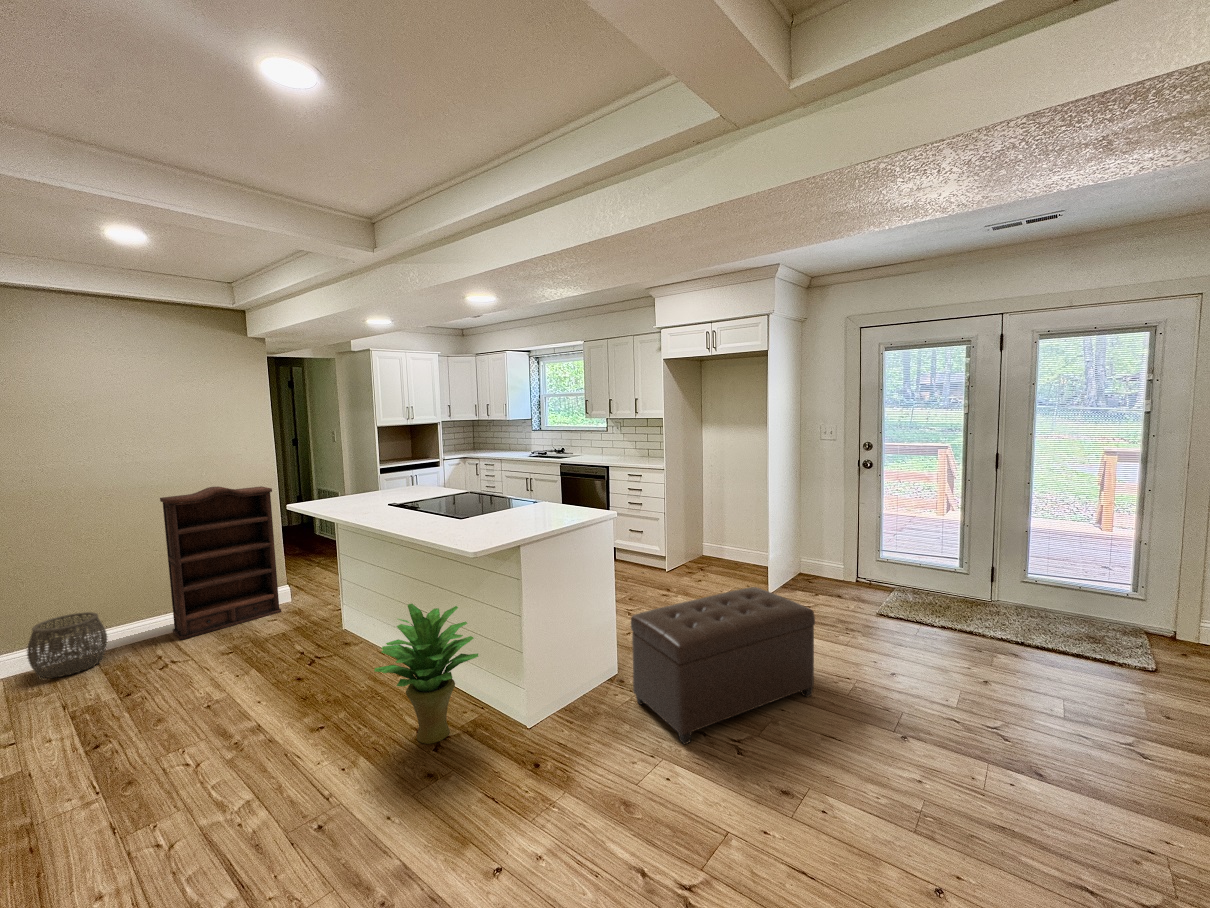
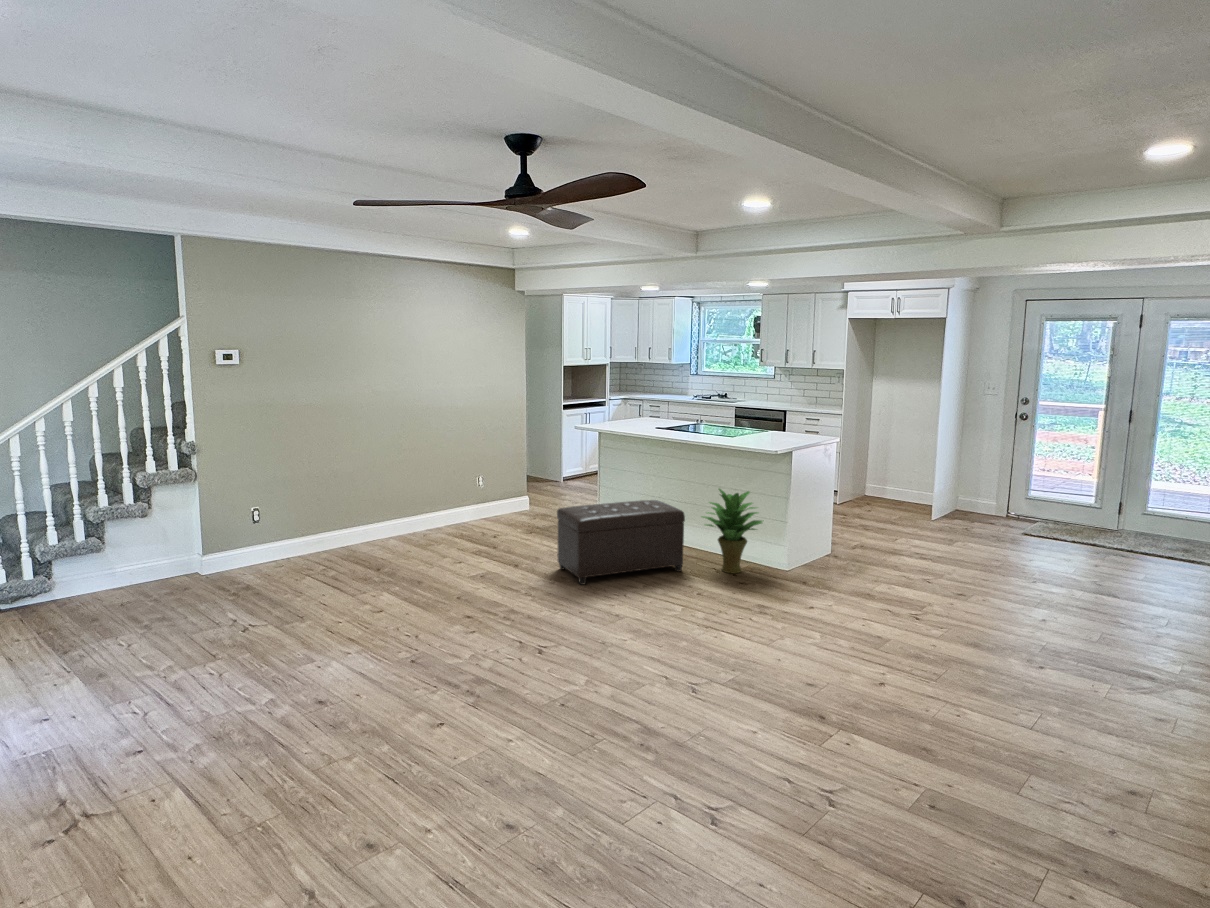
bookshelf: present [160,486,281,640] -> none [467,411,534,525]
ottoman: present [631,587,815,744] -> present [557,500,685,585]
woven basket: present [27,612,107,678] -> none [408,497,450,539]

